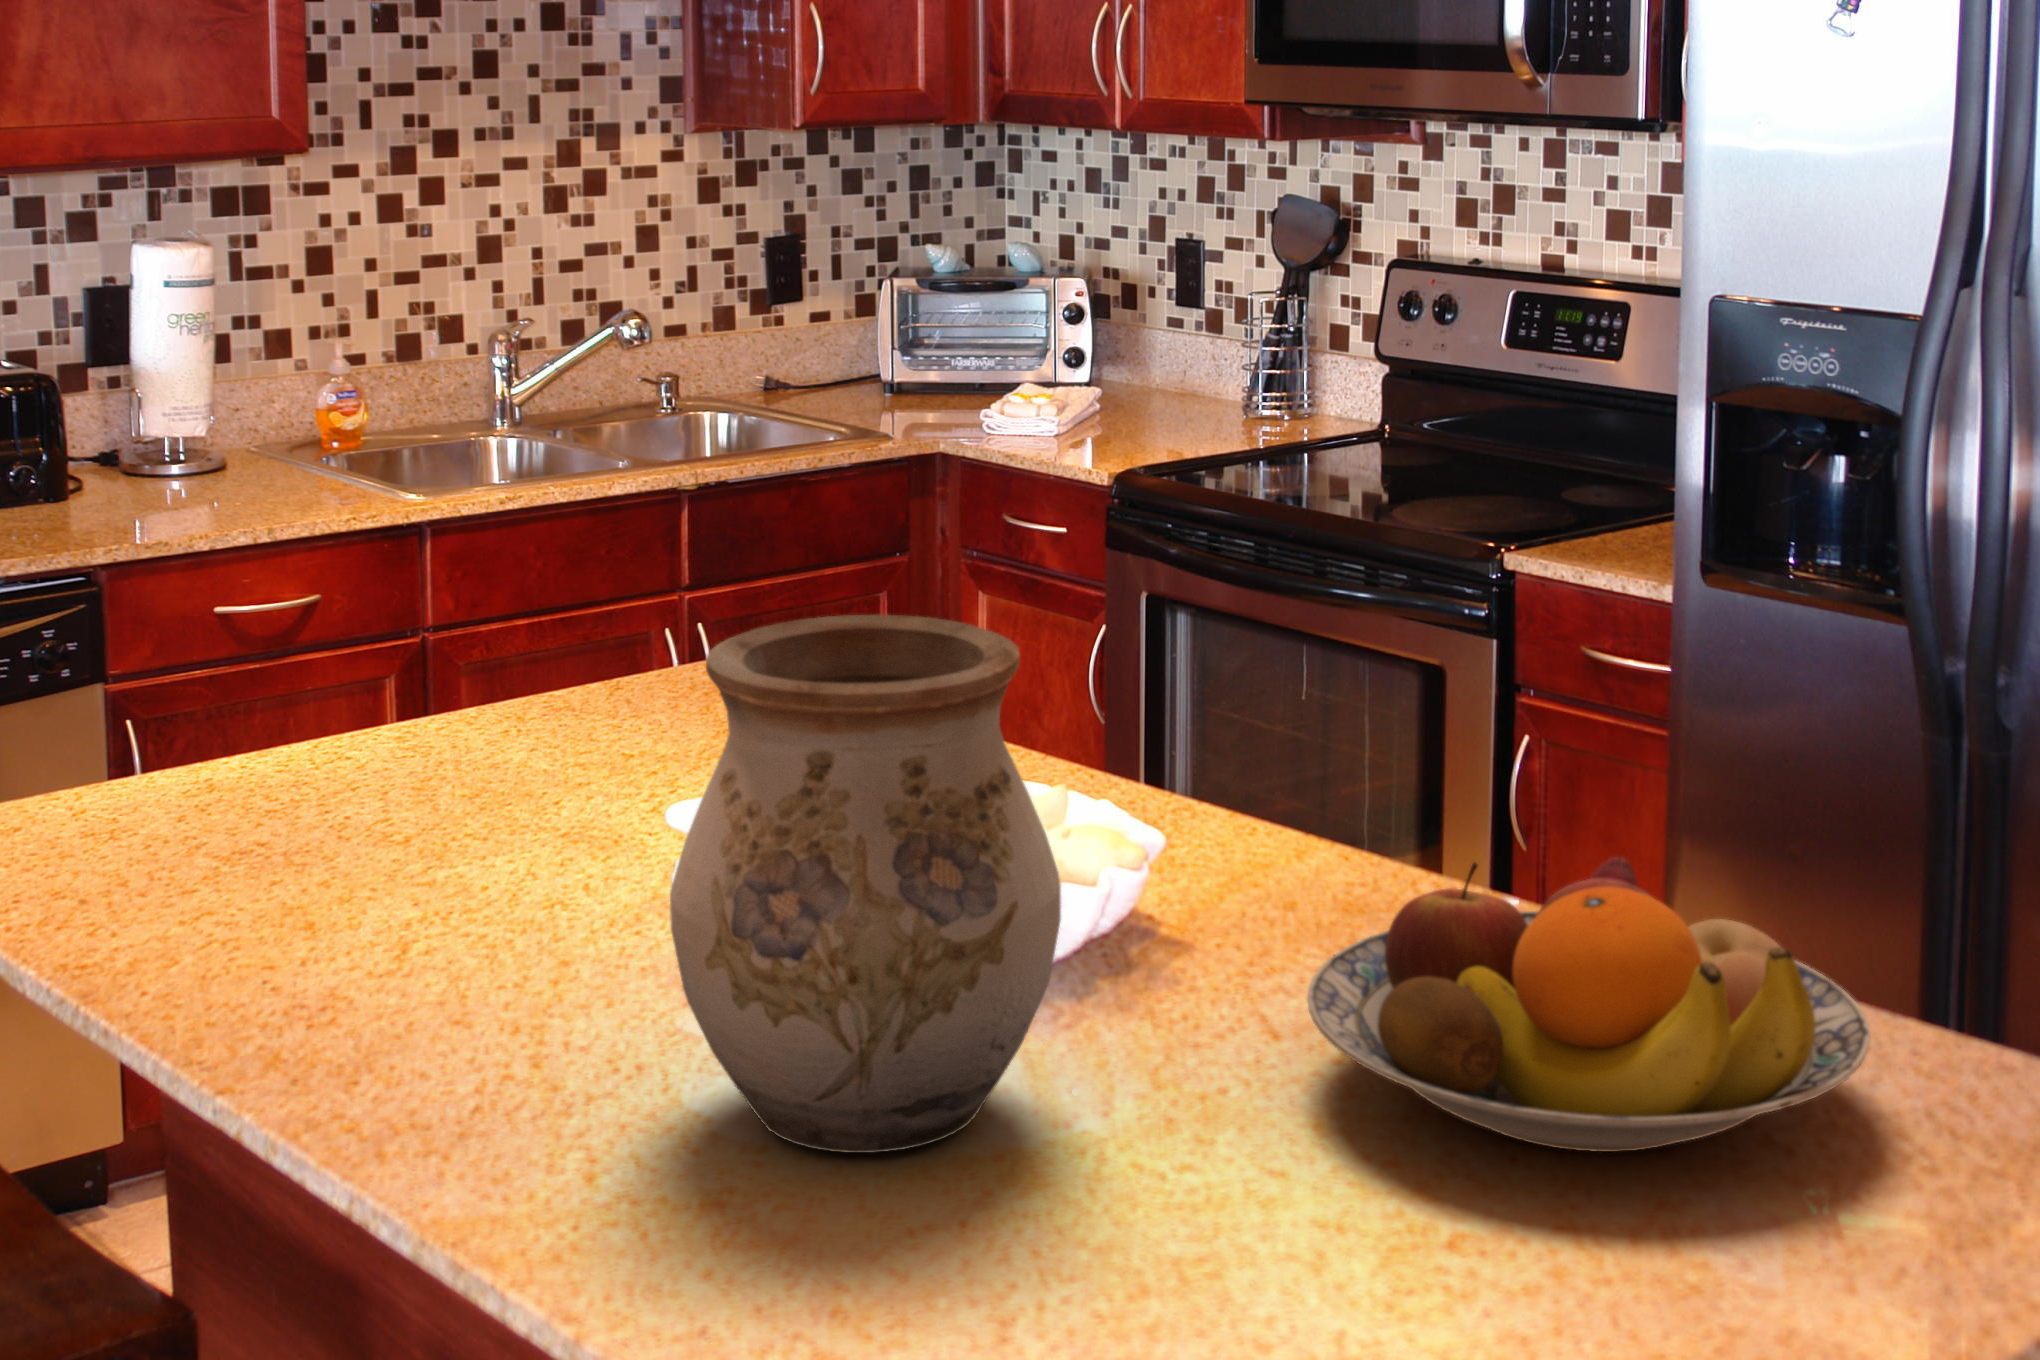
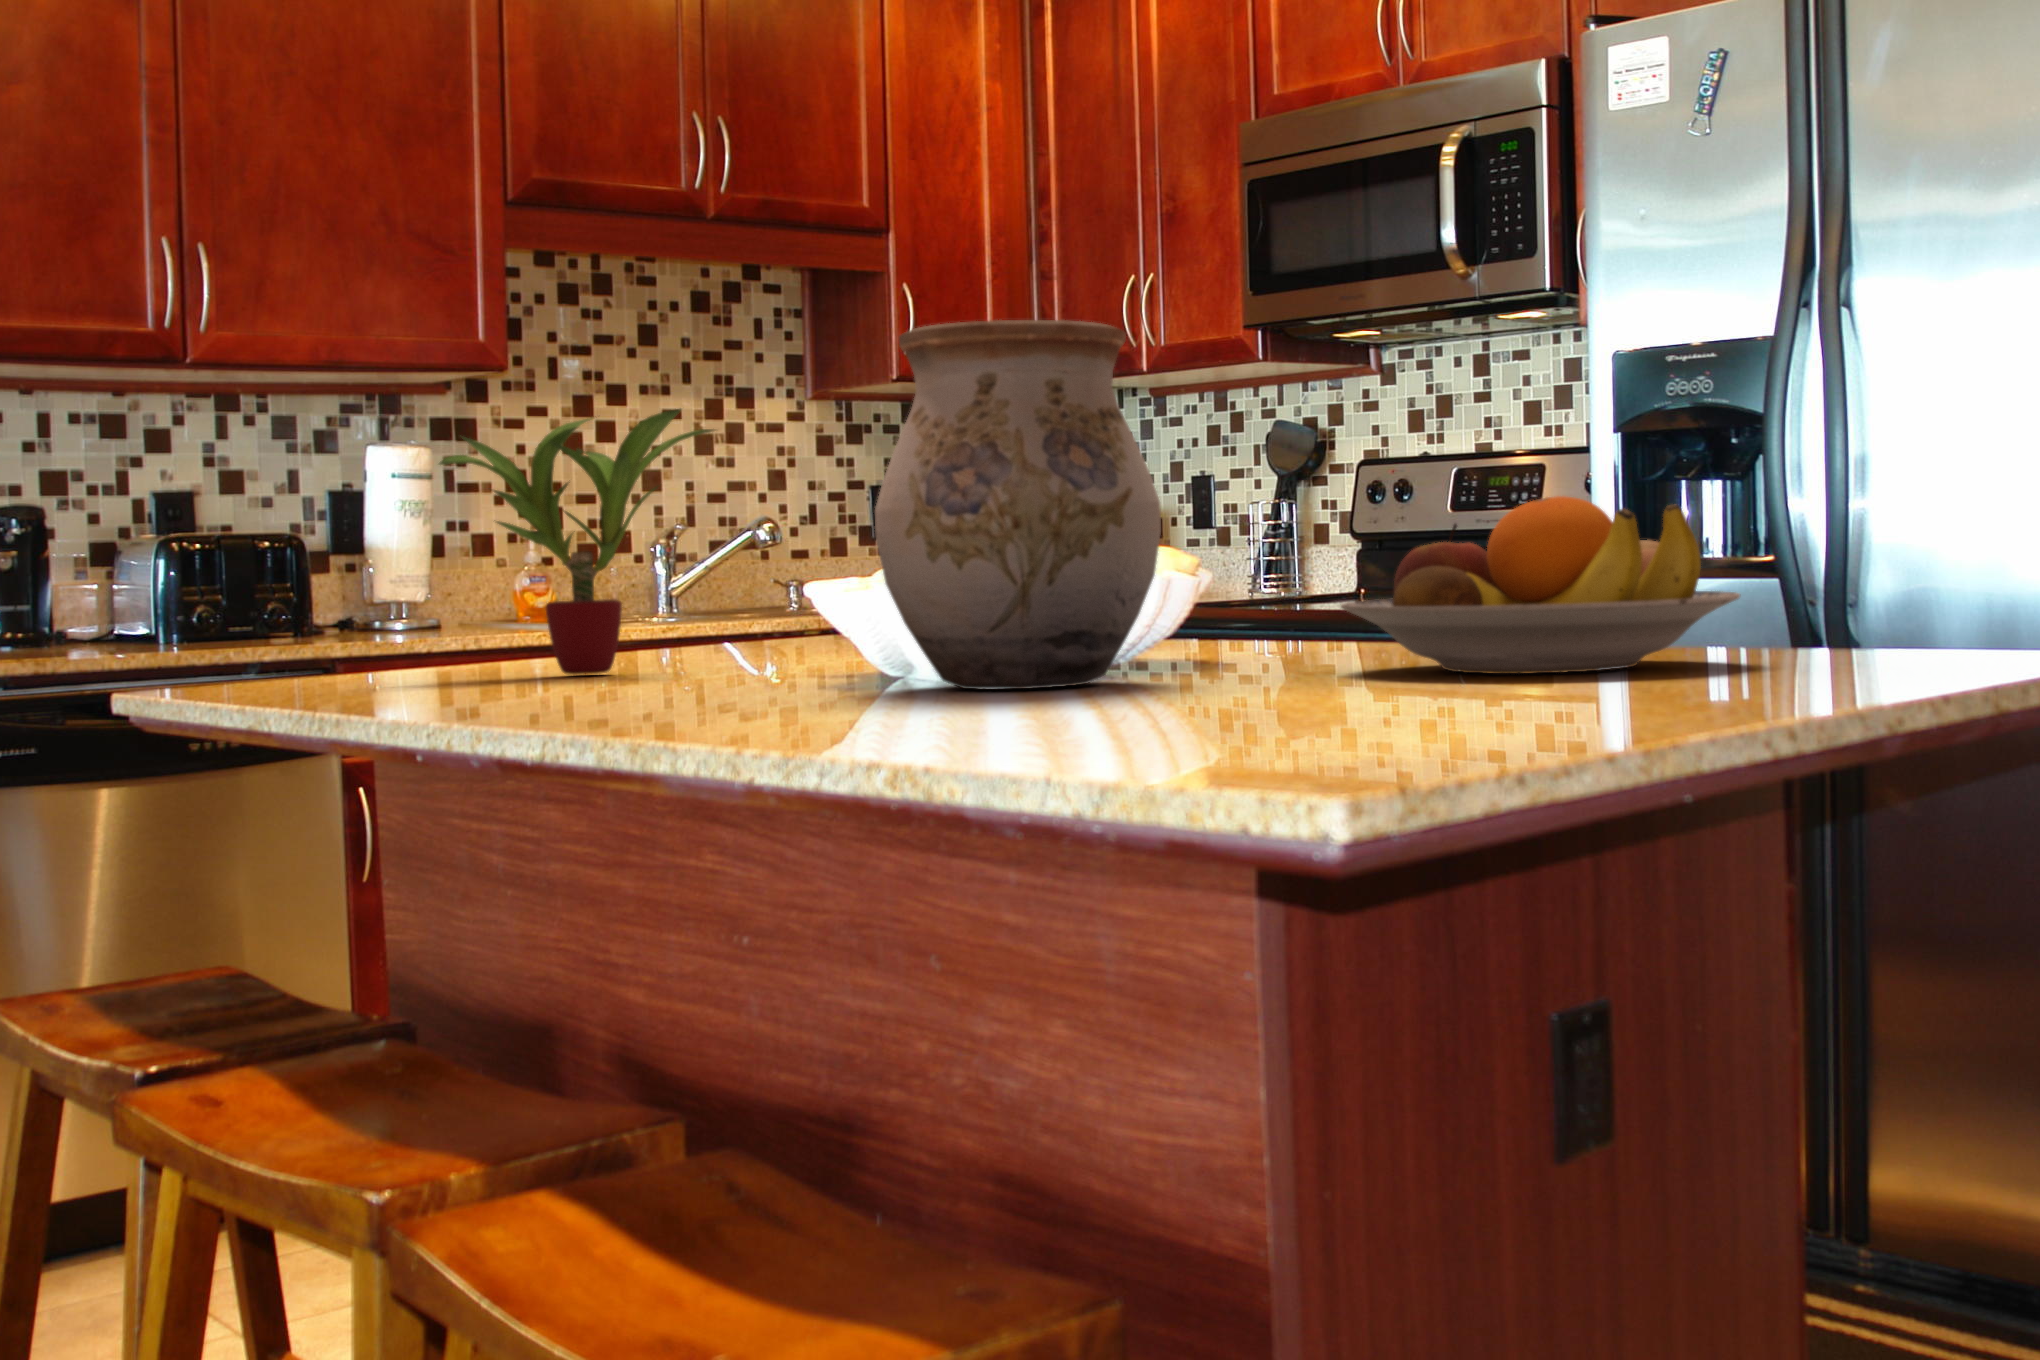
potted plant: none [130,515,508,885] -> present [439,409,714,675]

